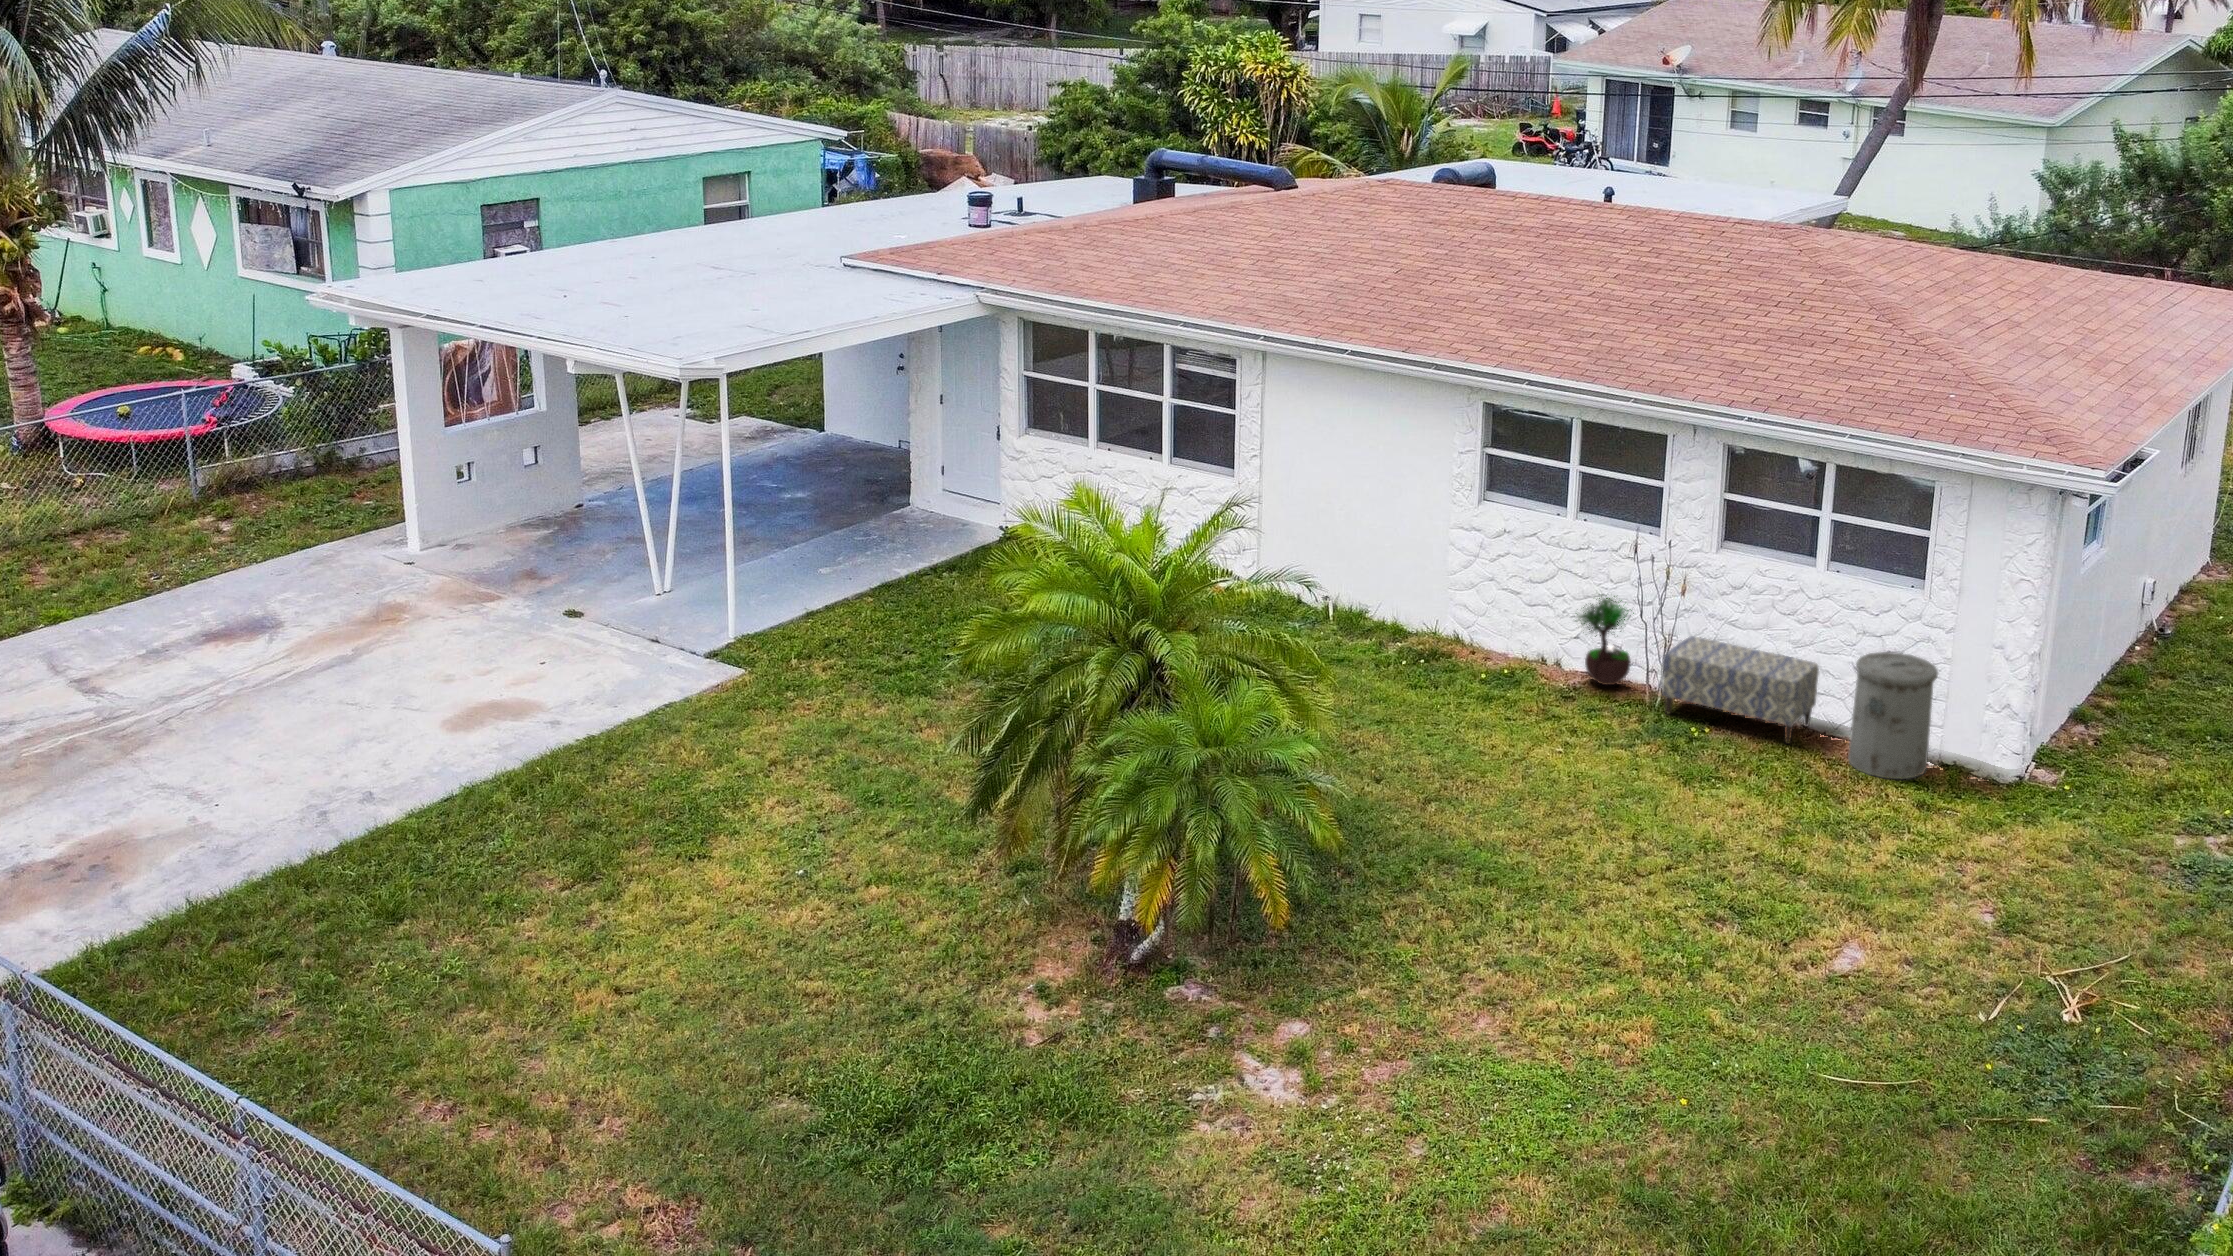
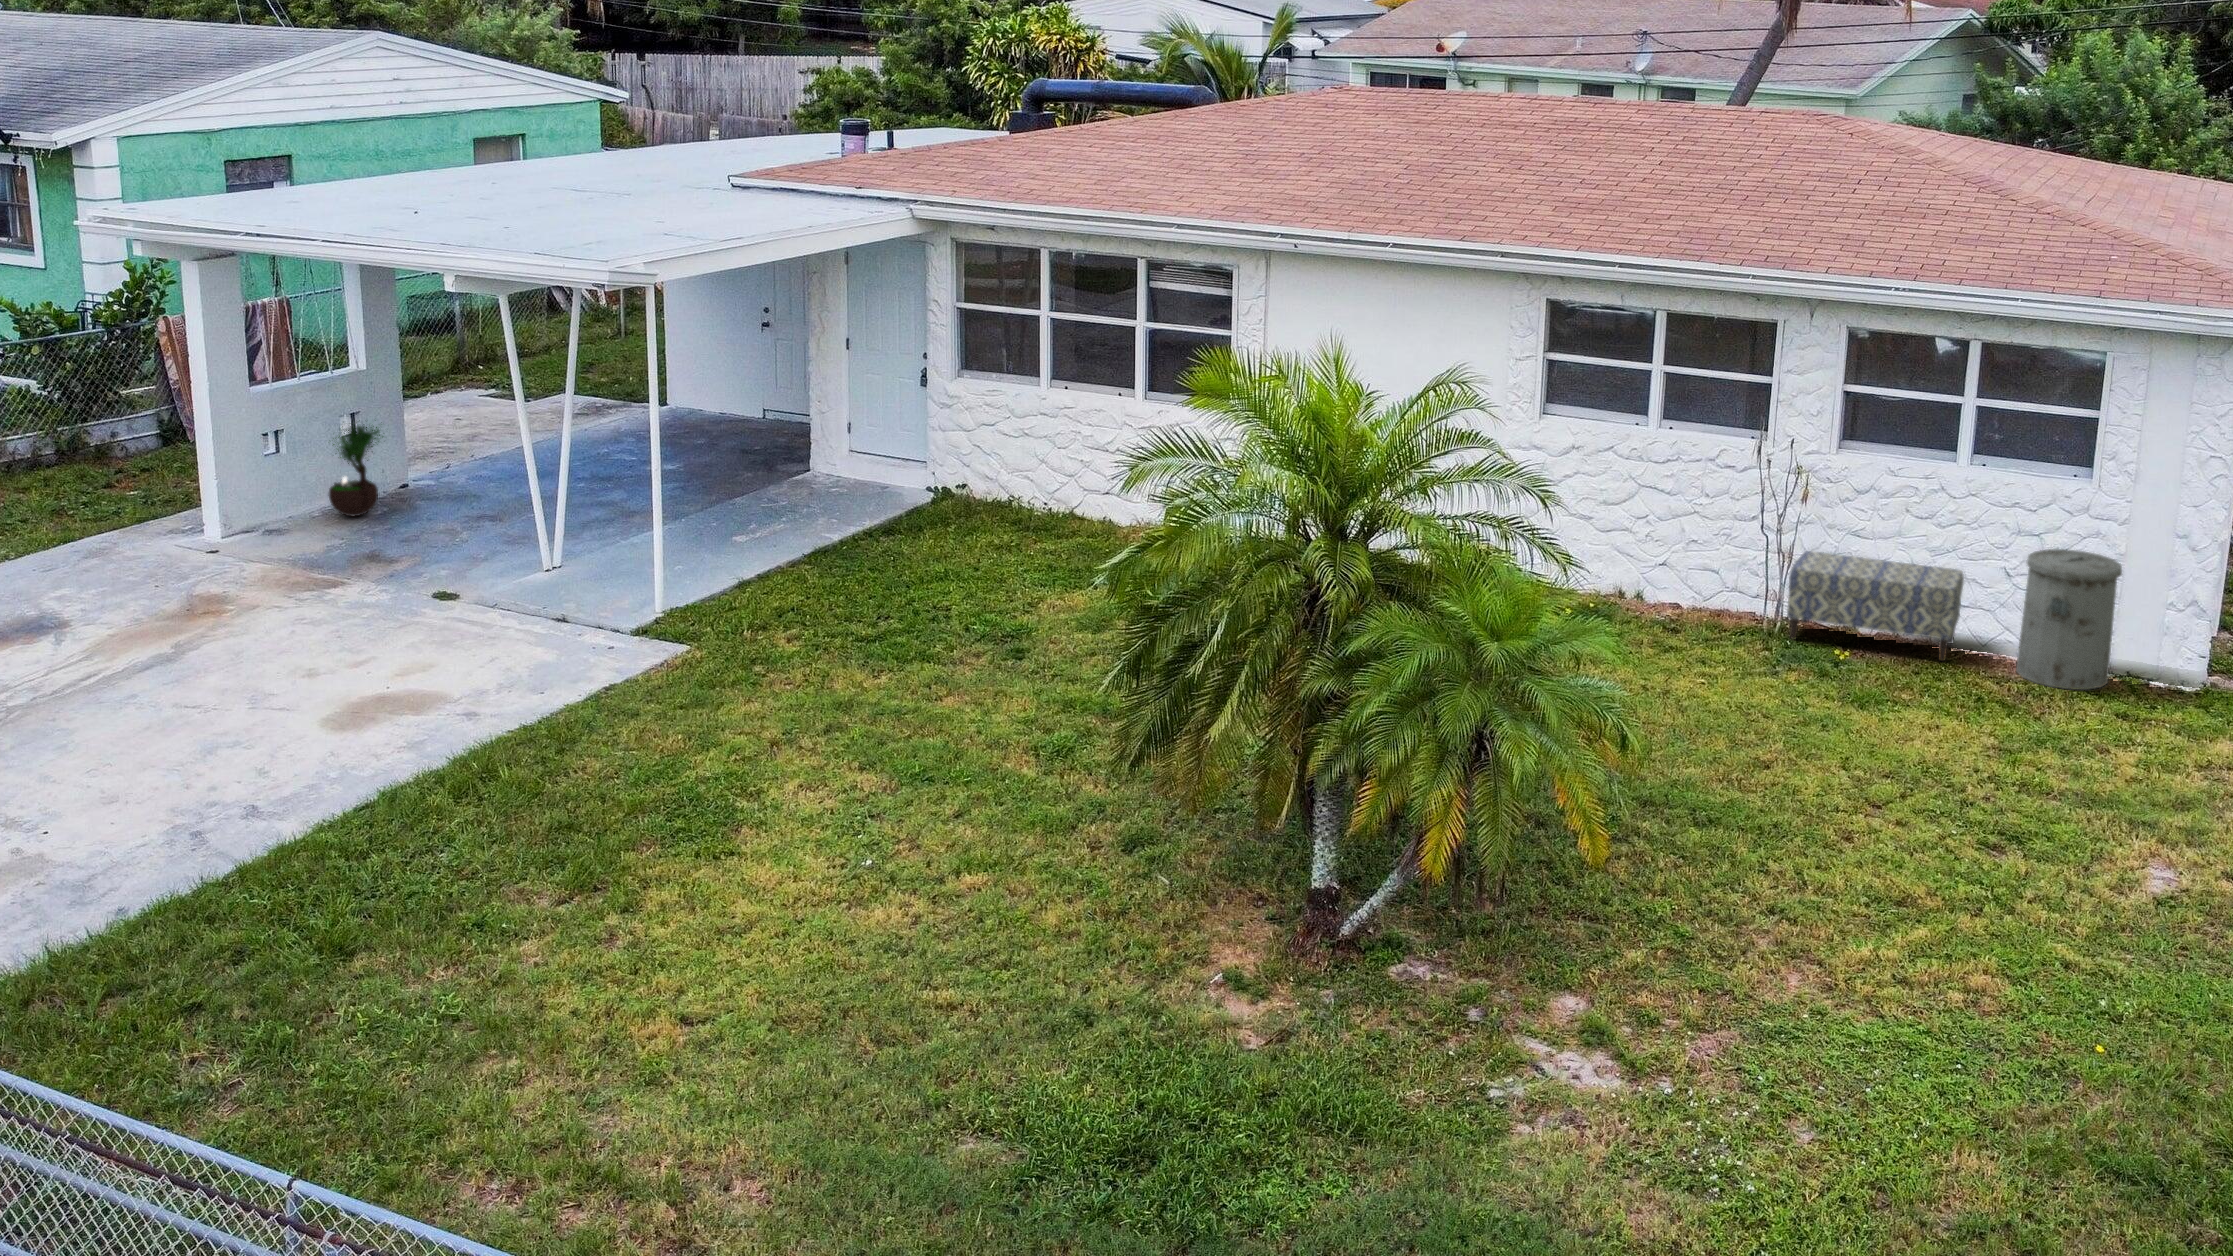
potted tree: present [1576,595,1634,685] -> present [329,420,383,516]

